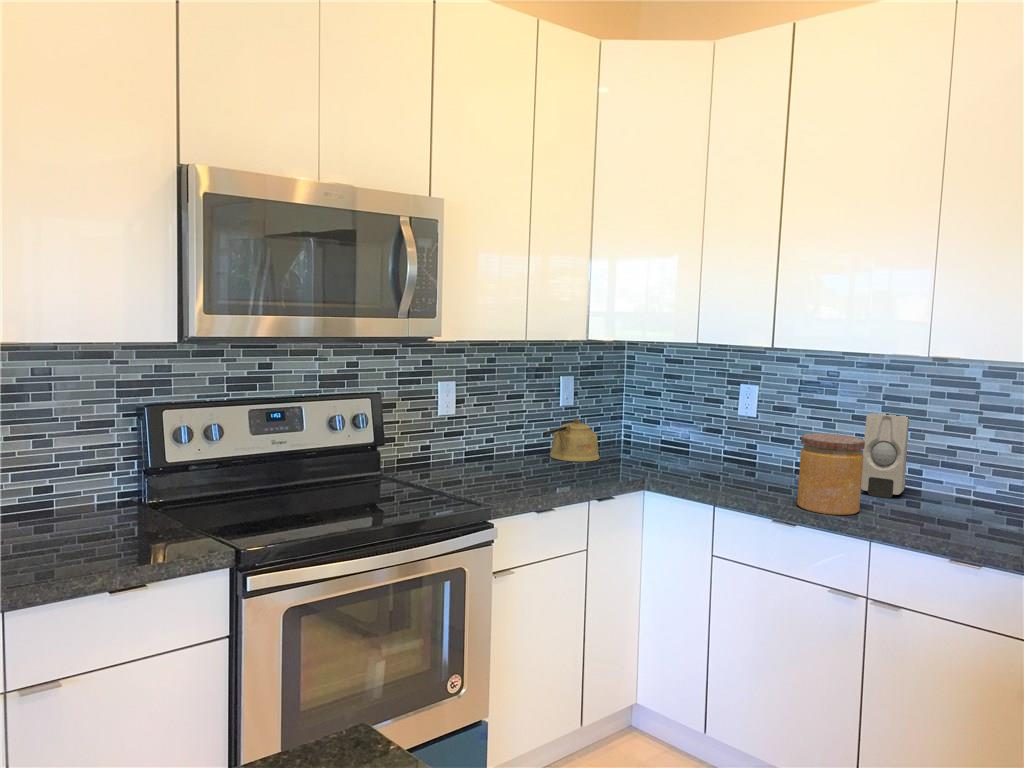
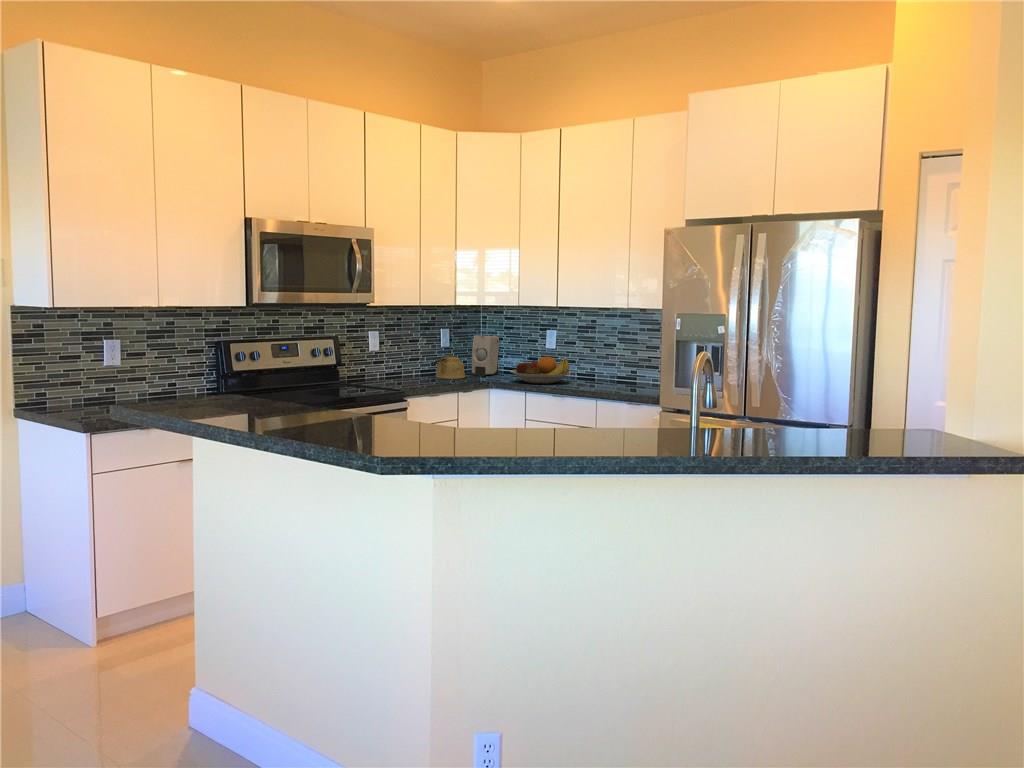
soap dispenser: present [861,413,909,498] -> present [472,335,499,376]
jar: present [797,433,865,515] -> none [568,351,600,392]
fruit bowl: none [680,434,789,483] -> present [510,357,571,384]

